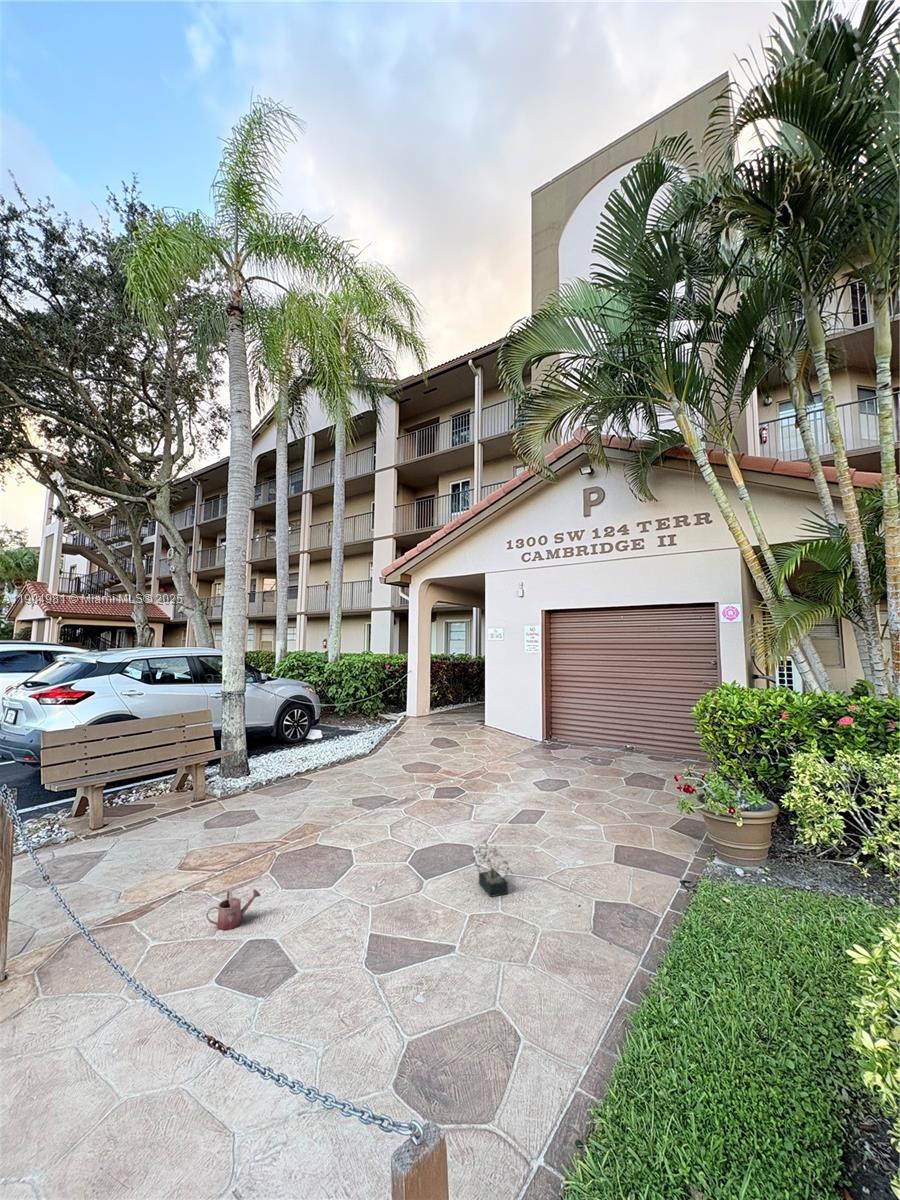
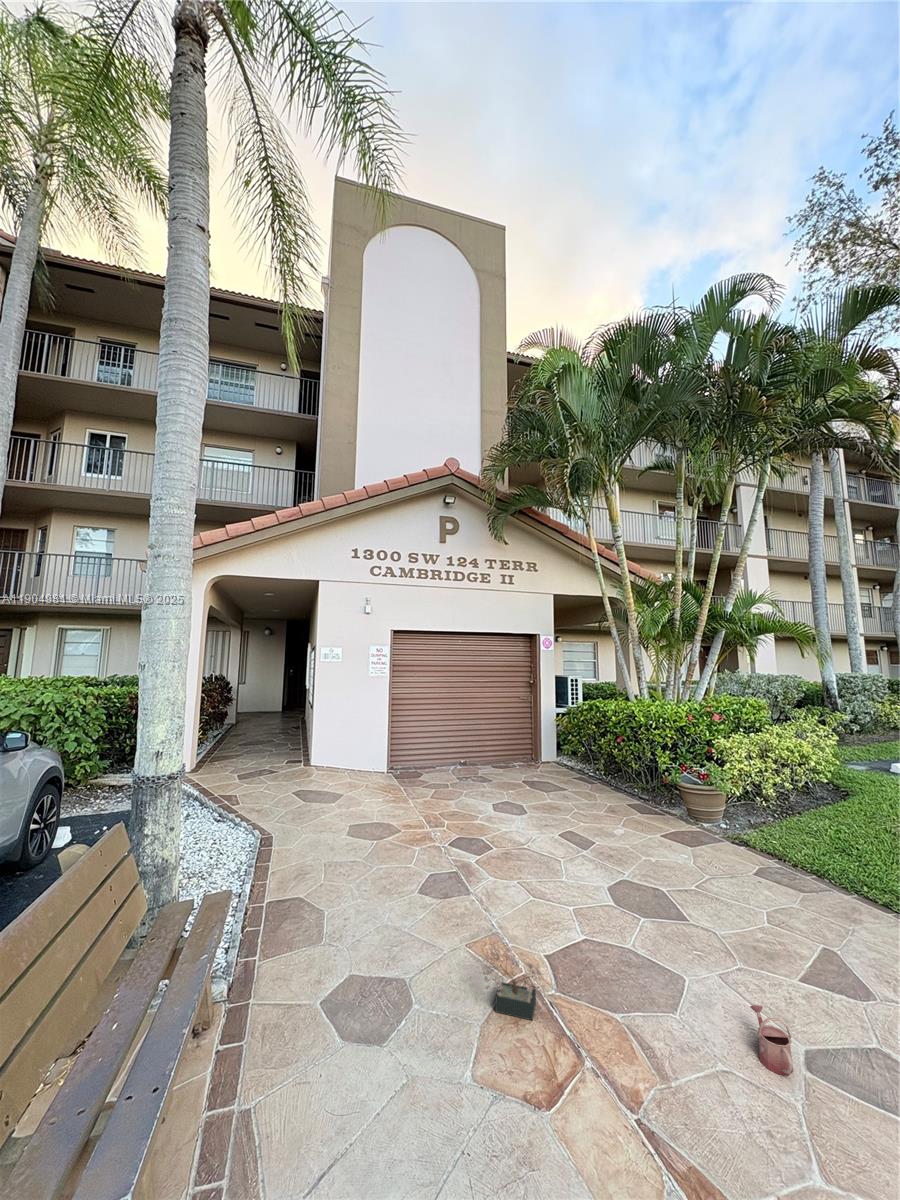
decorative plant: present [471,840,512,897] -> present [482,941,545,1020]

